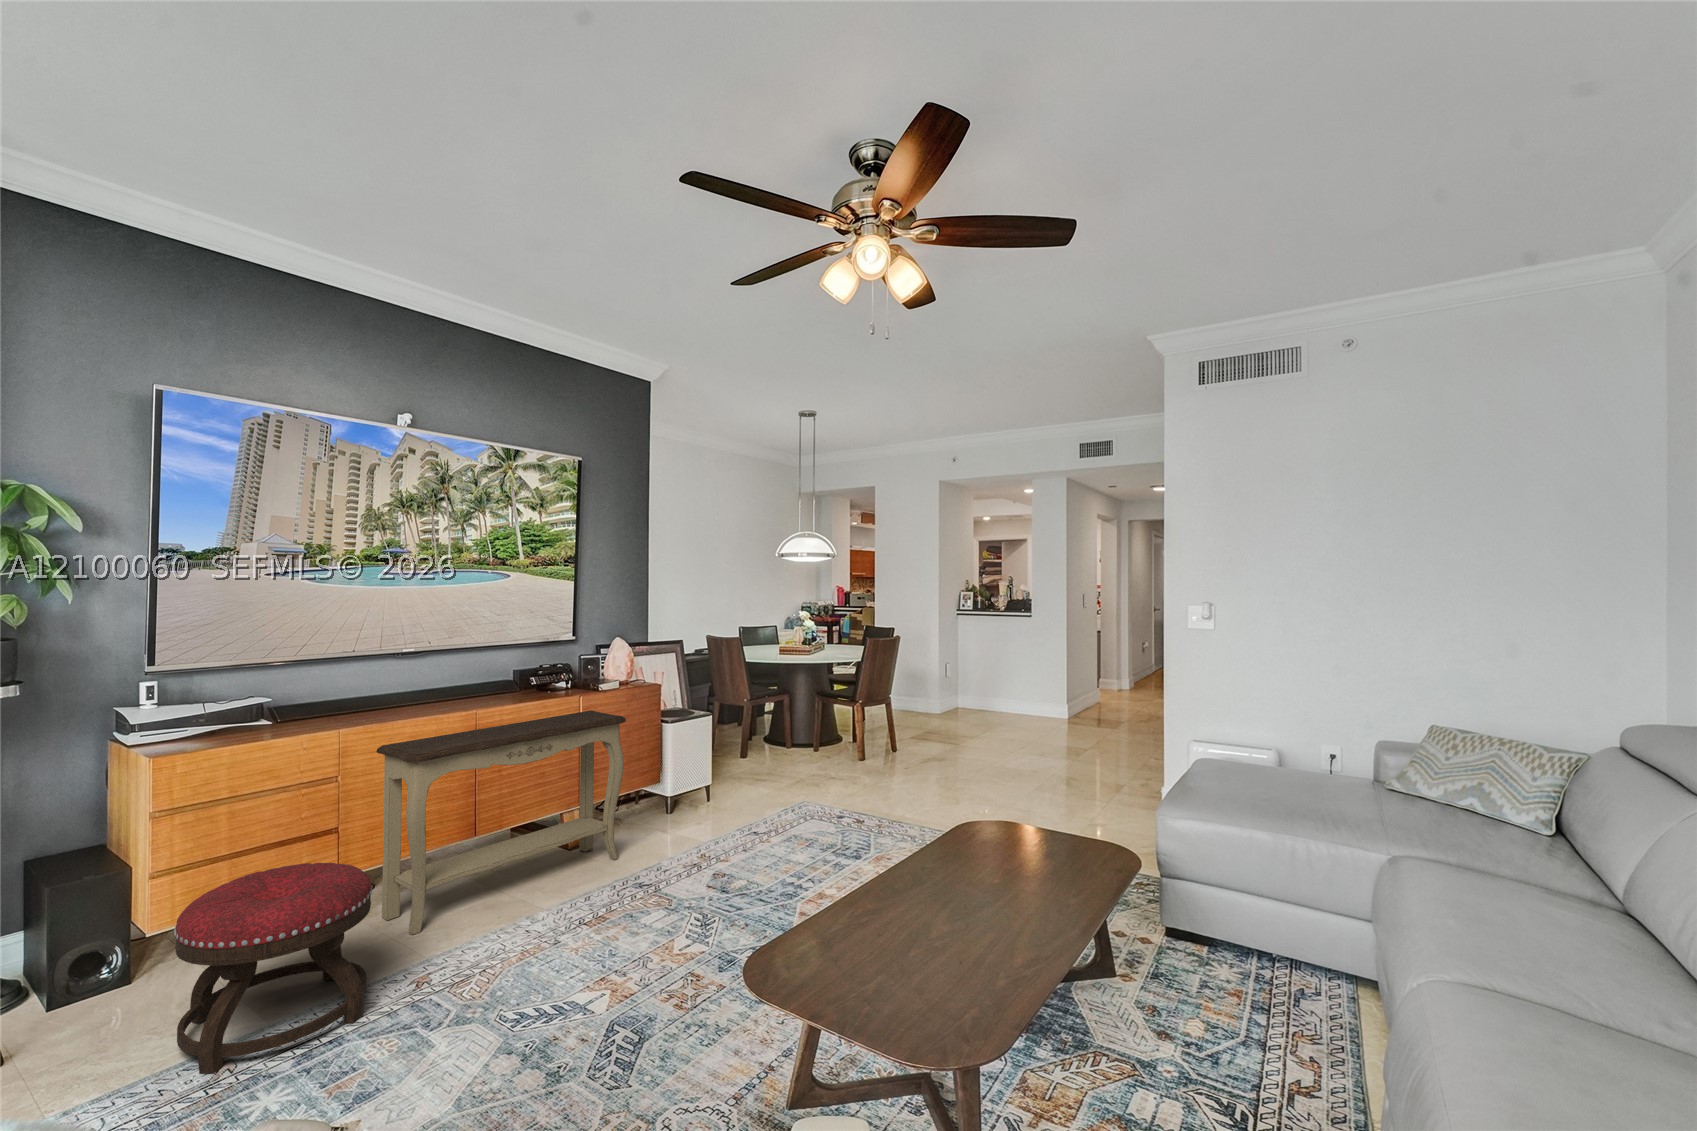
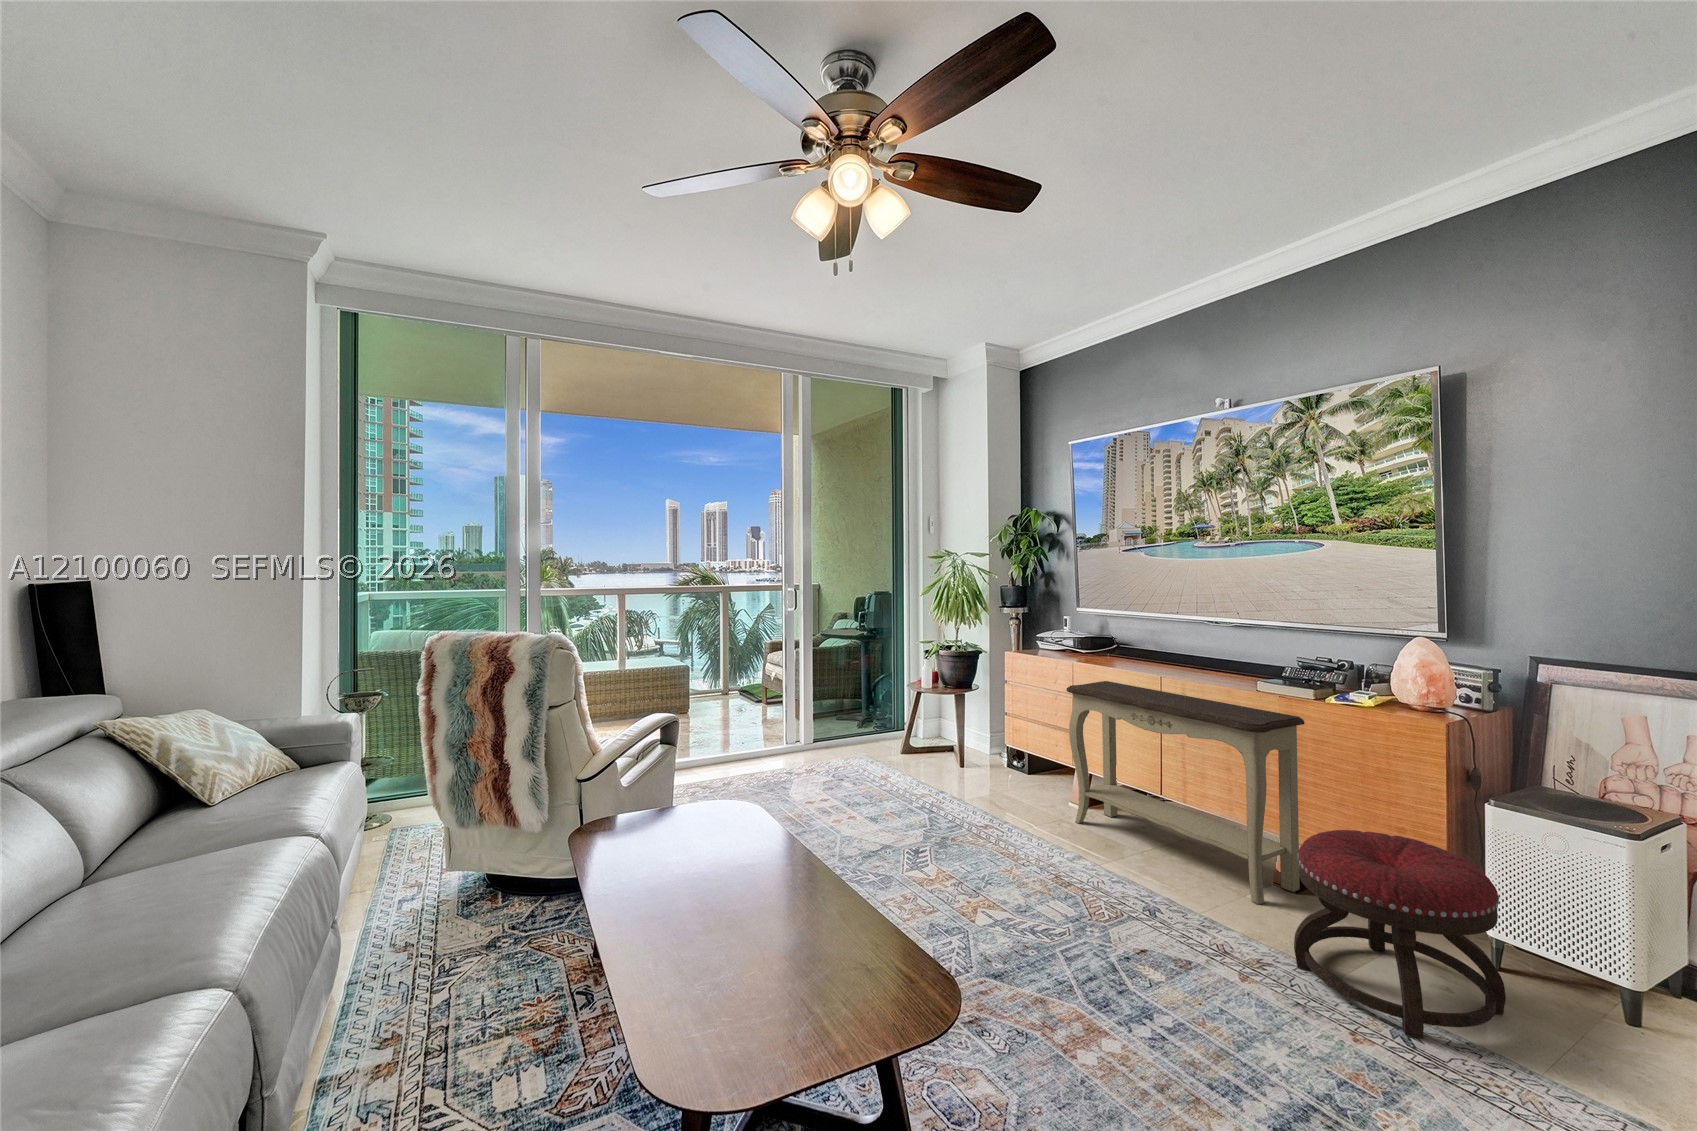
ottoman: present [174,863,372,1074] -> present [1294,830,1506,1039]

